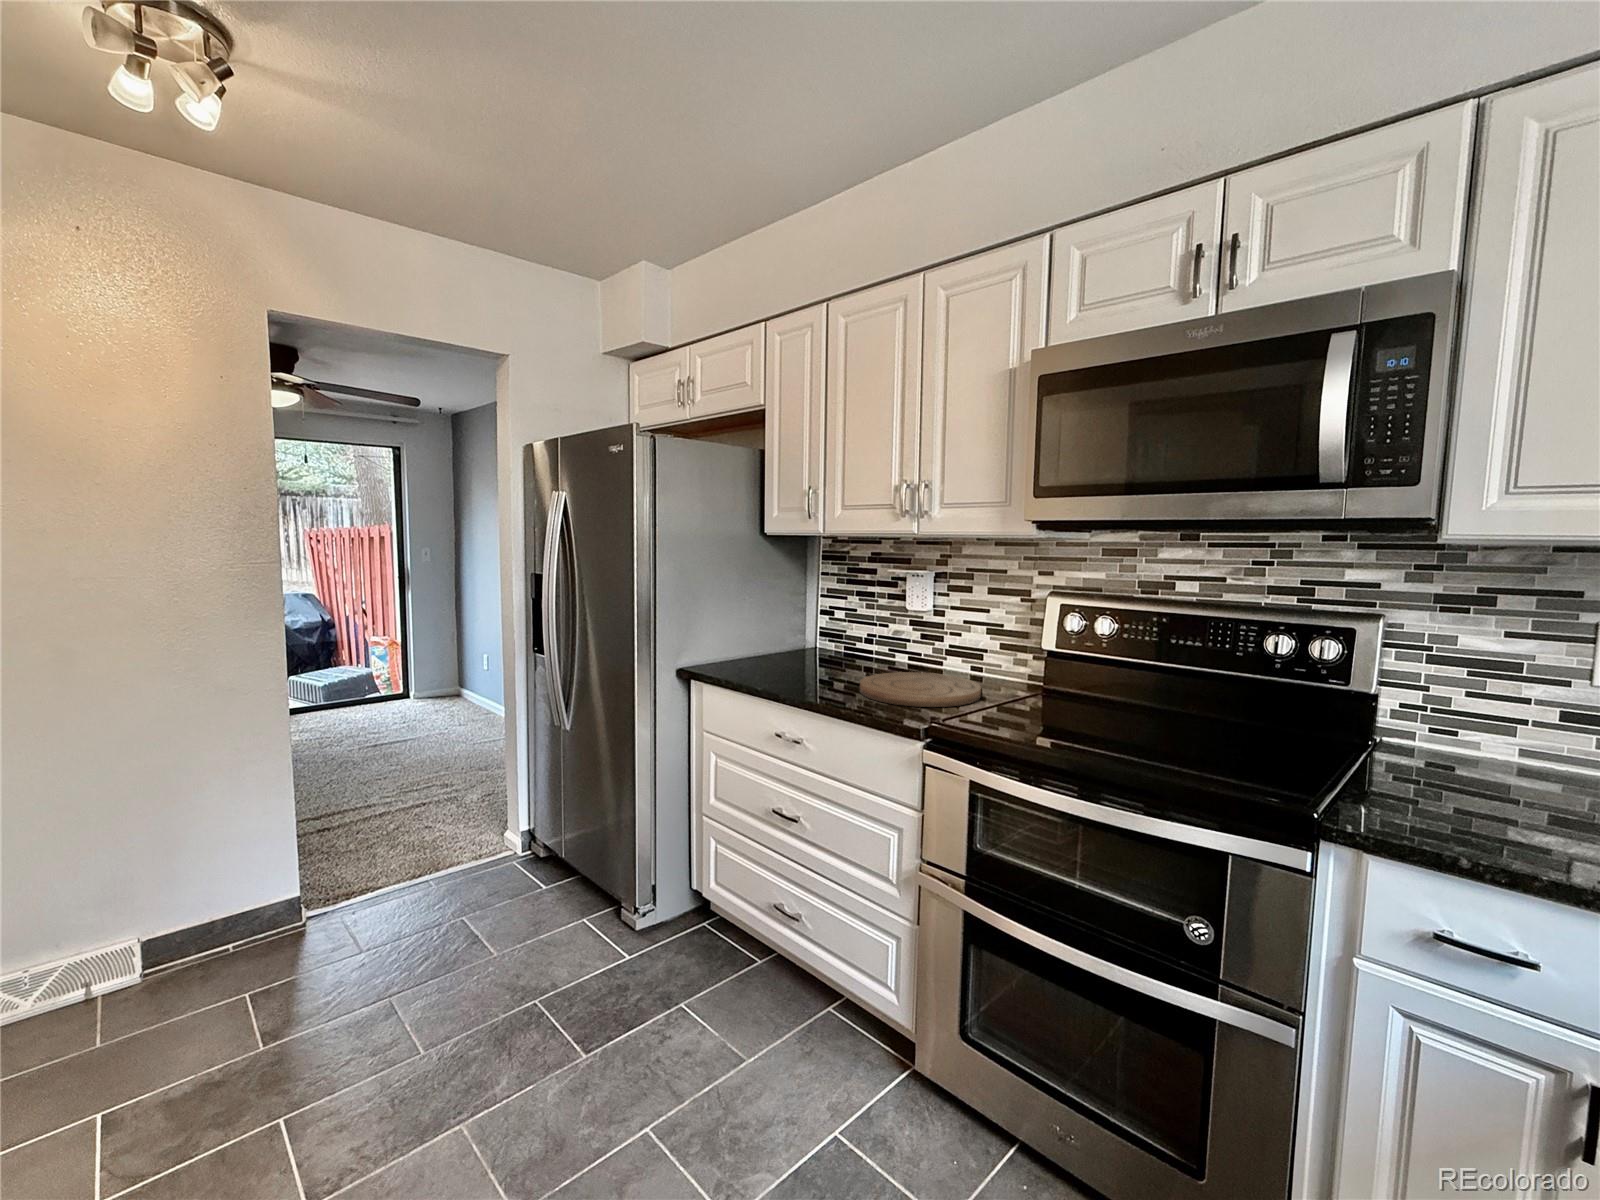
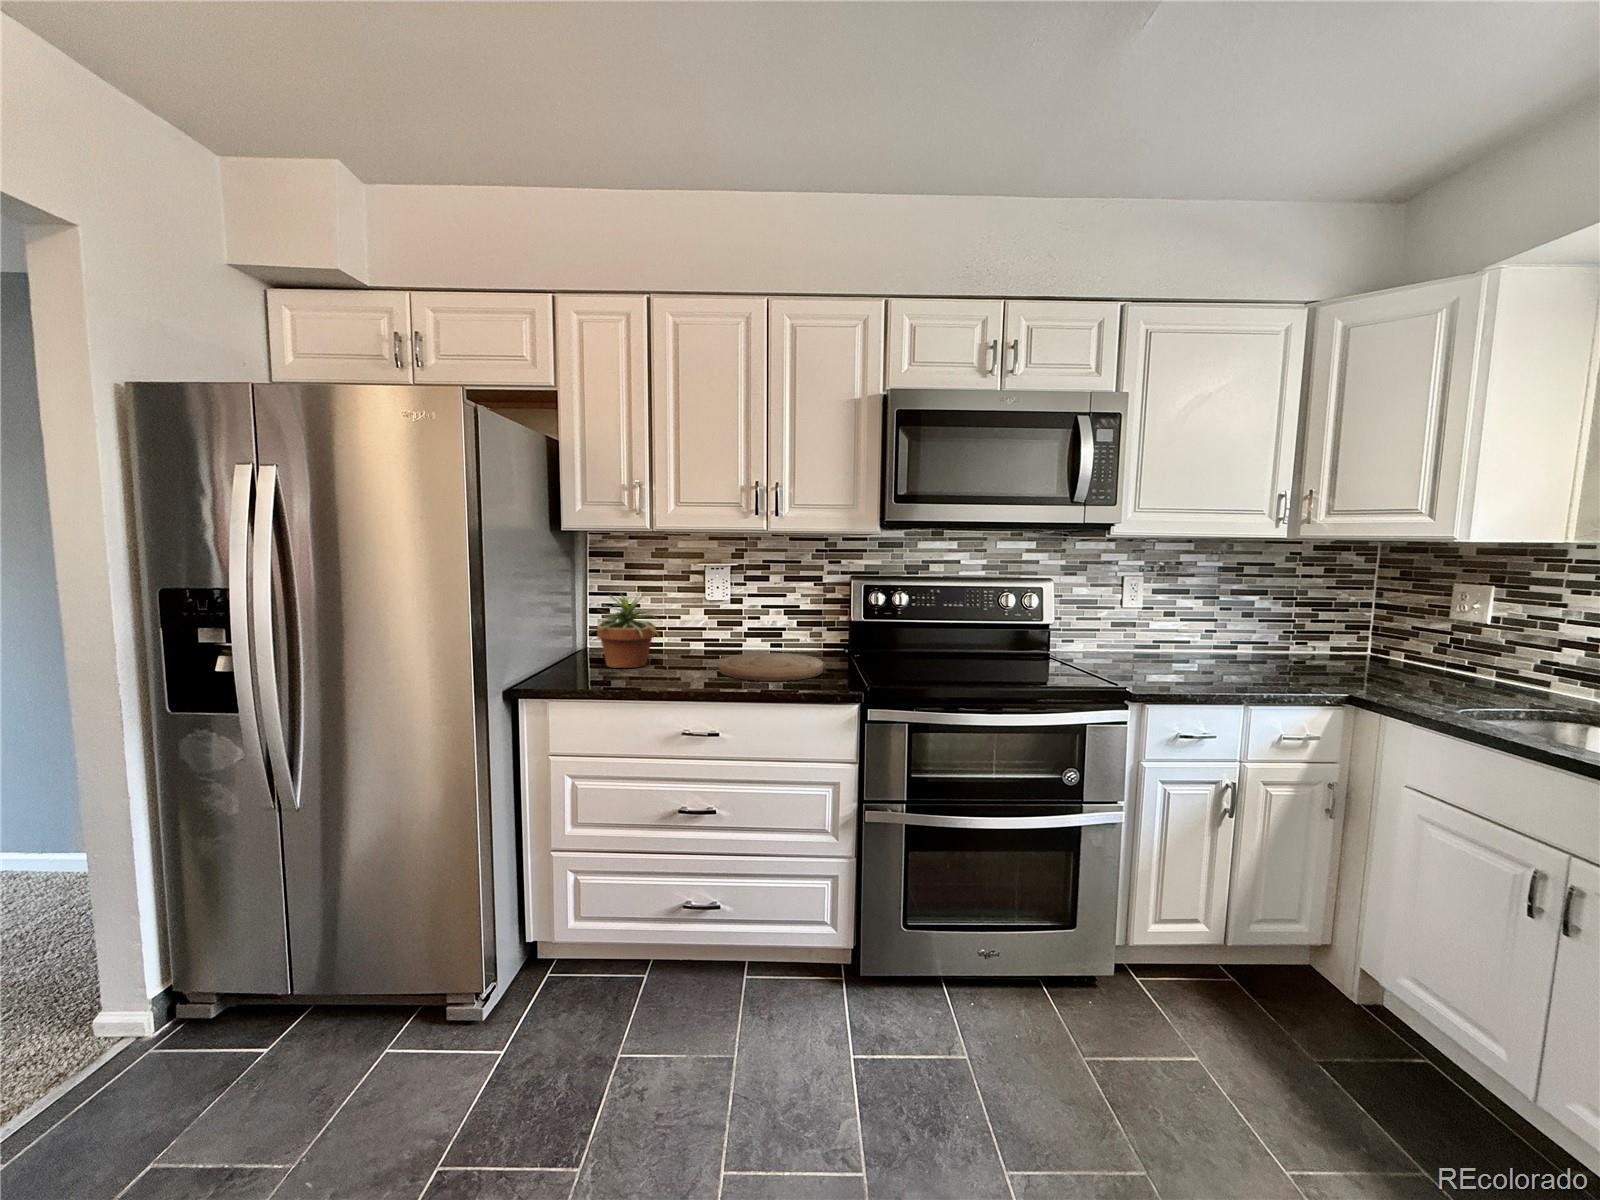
potted plant: none [767,594,858,670] -> present [596,593,658,668]

